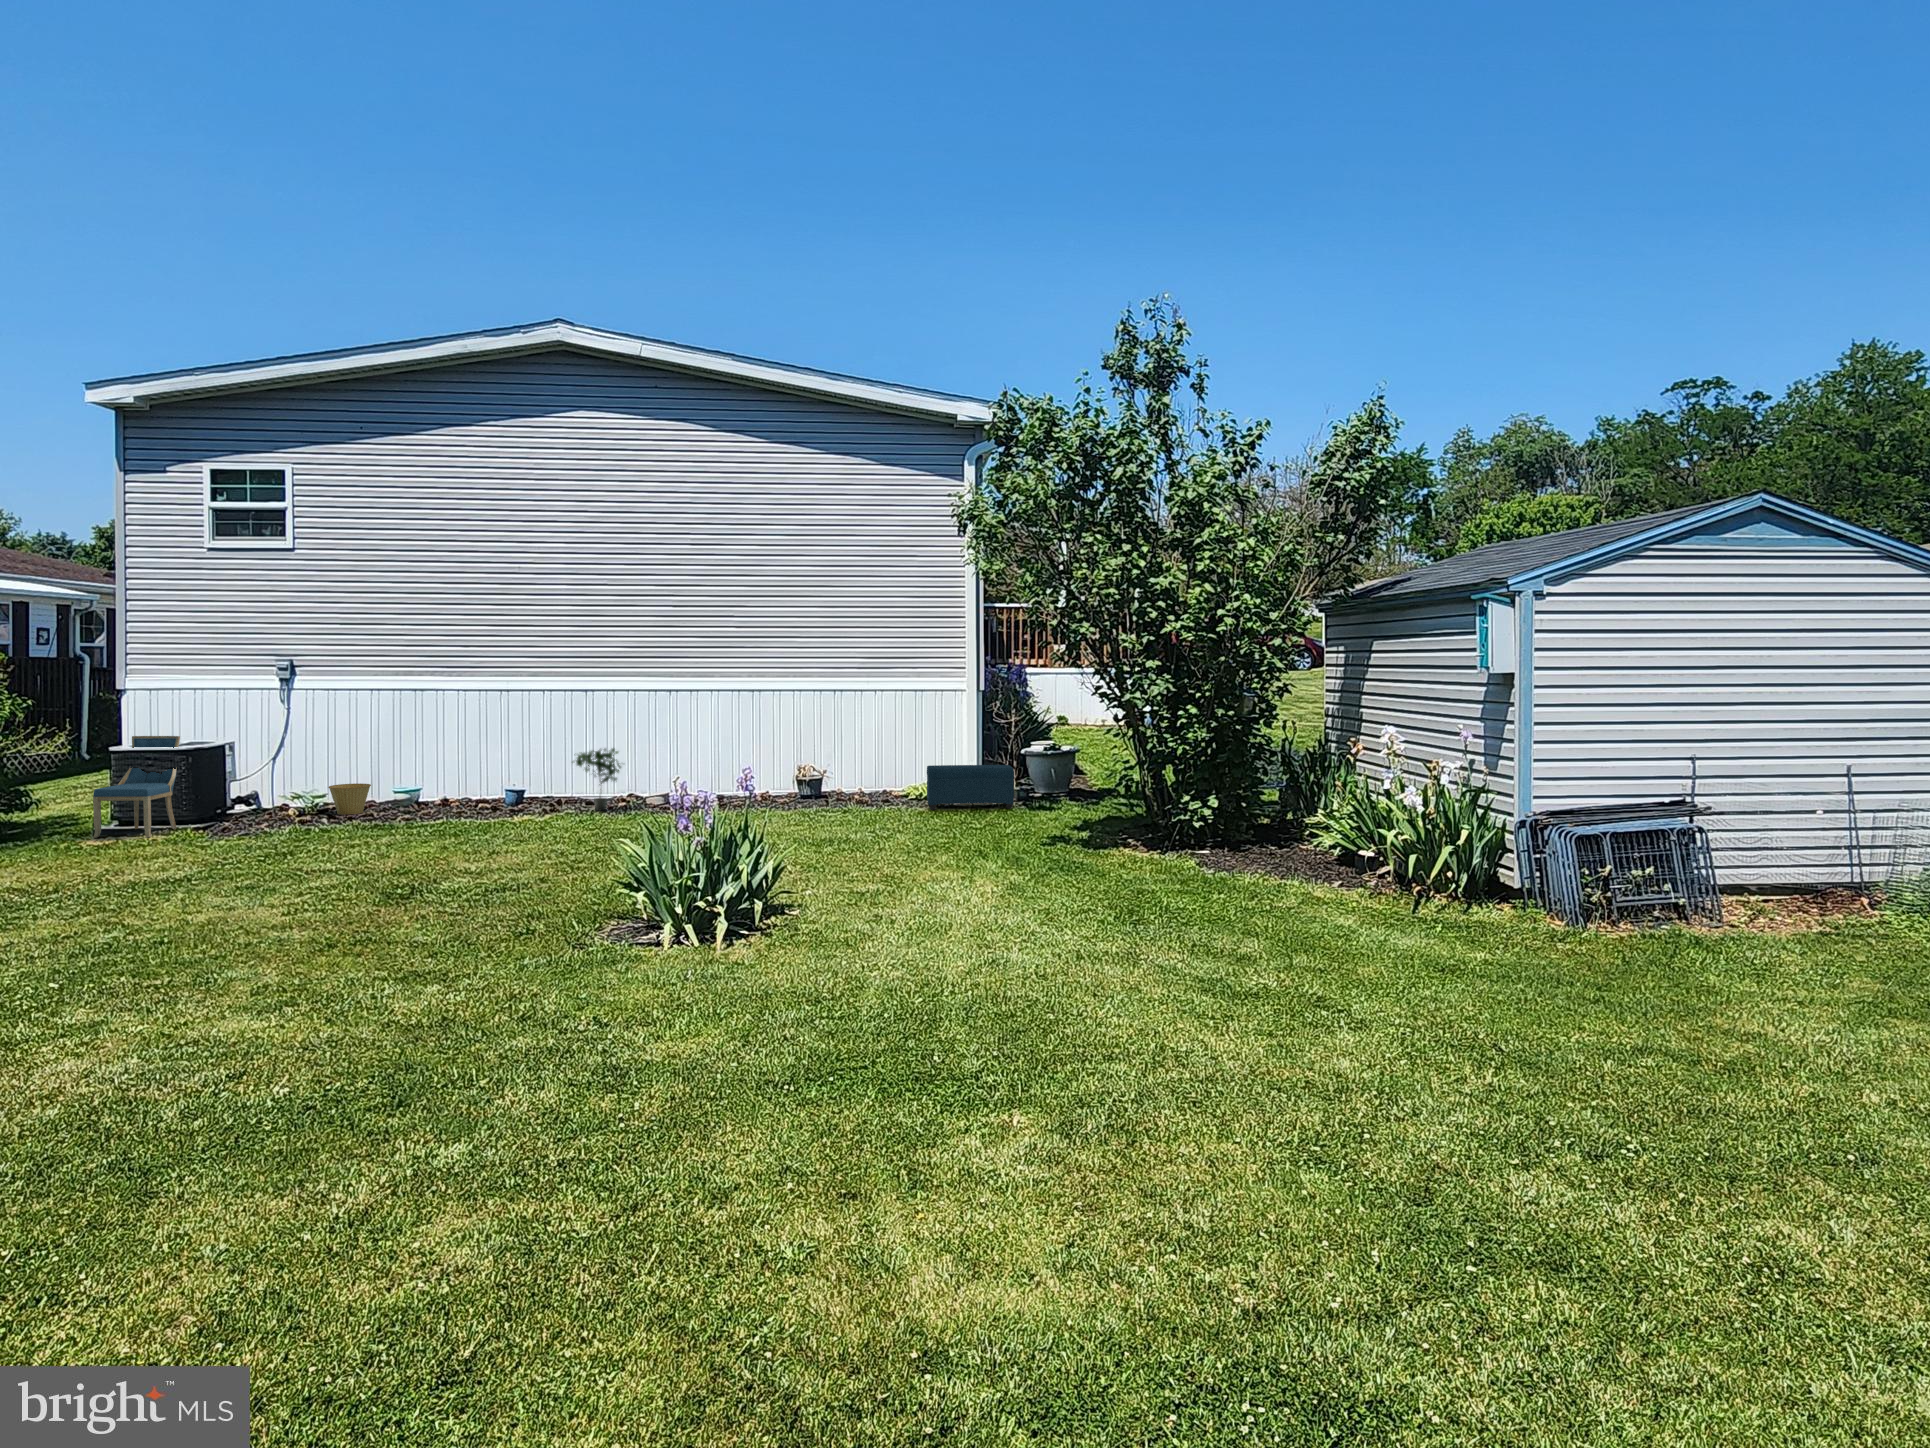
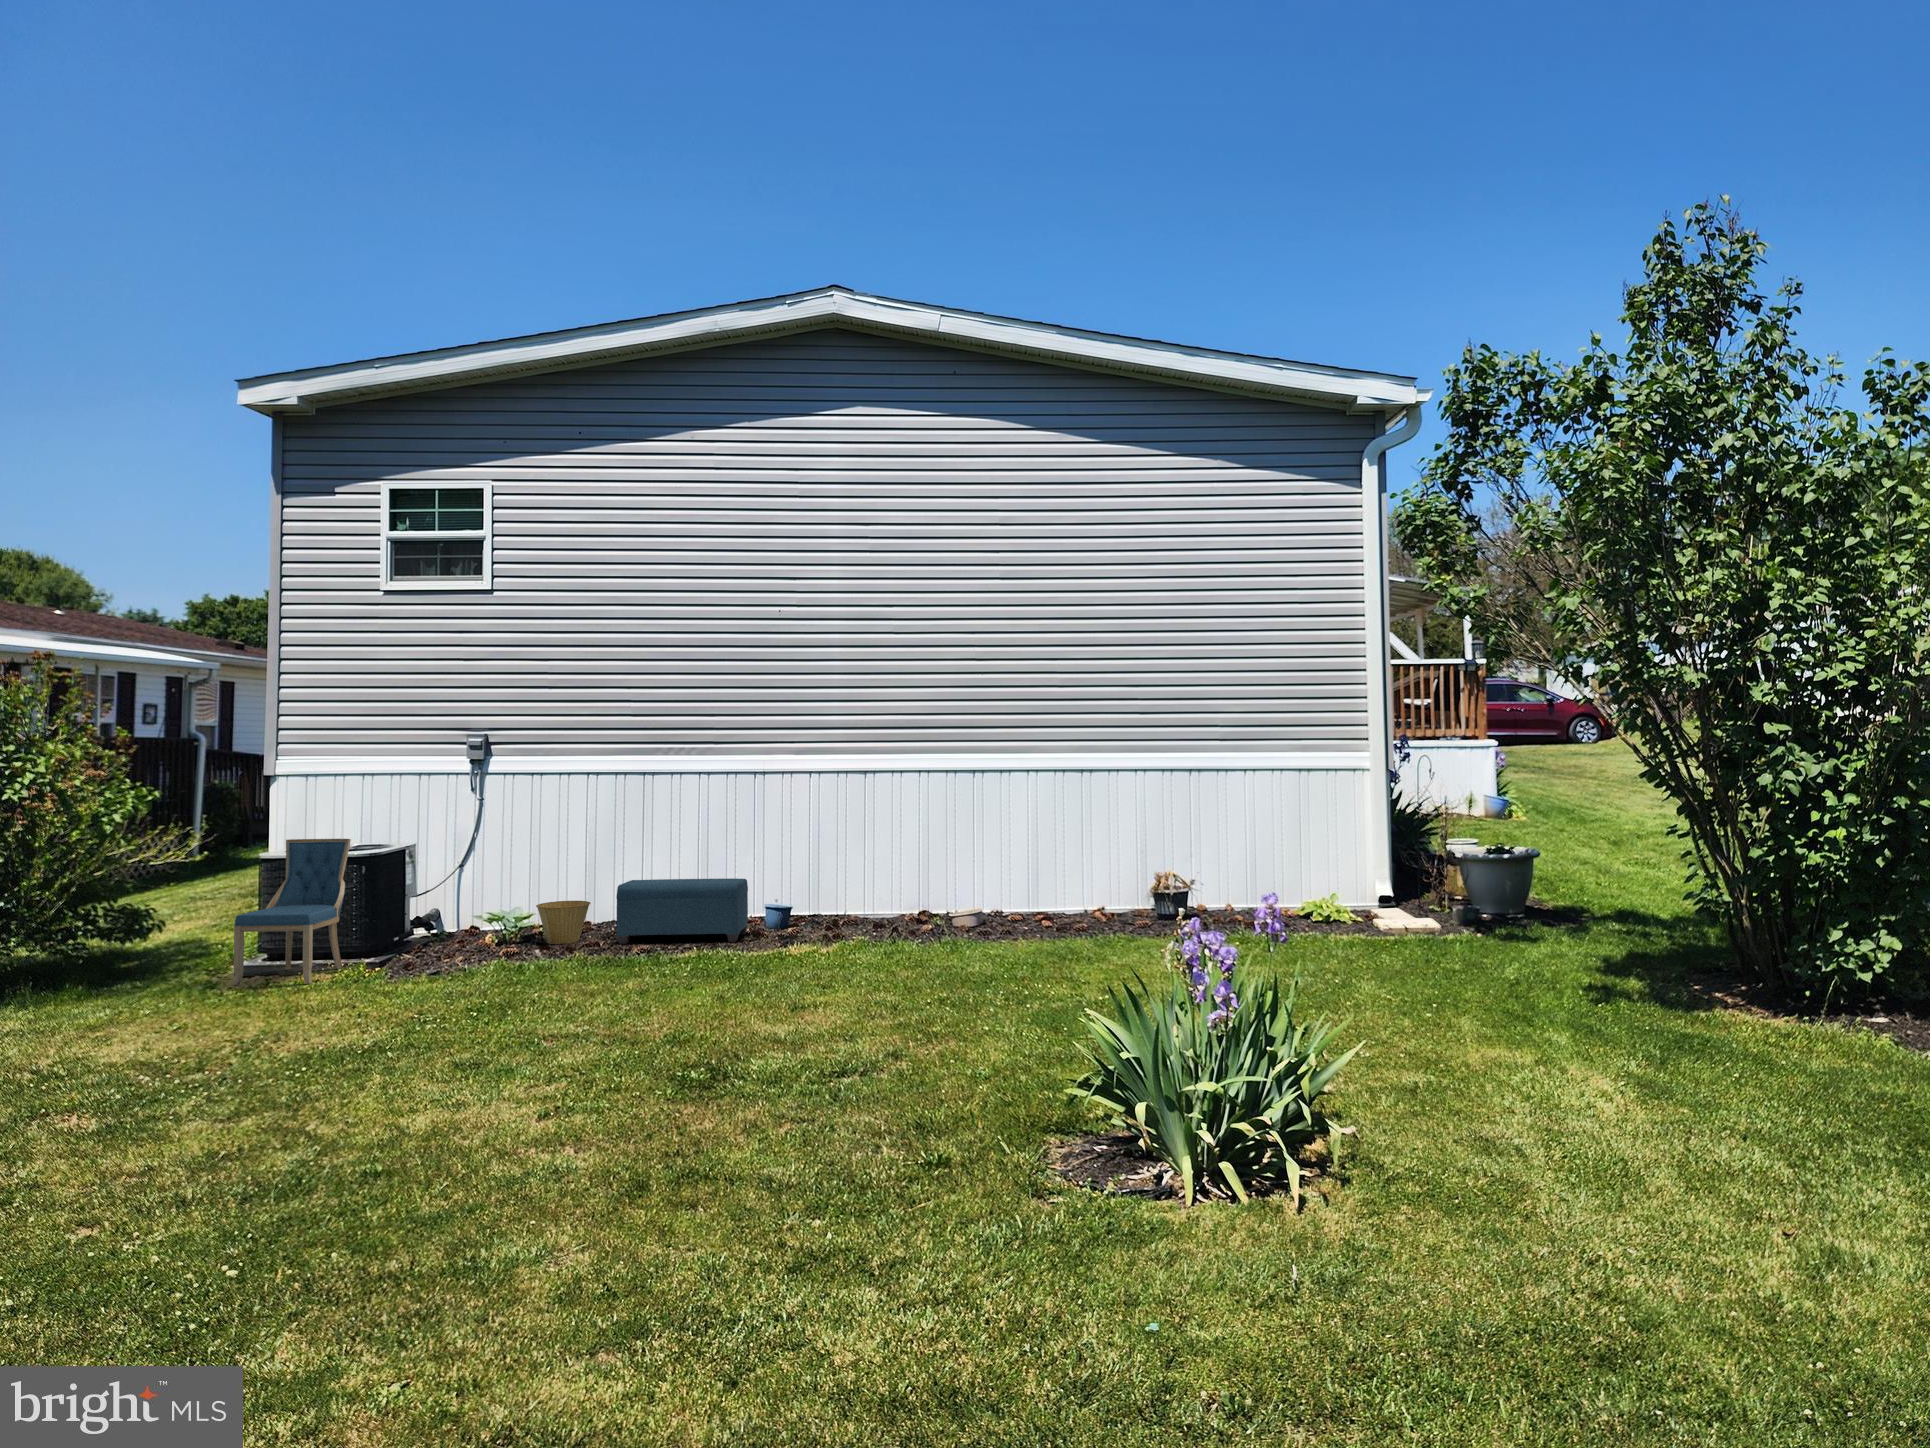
potted plant: present [576,749,621,811] -> none [857,848,925,935]
bench: present [927,765,1014,810] -> present [616,878,748,944]

